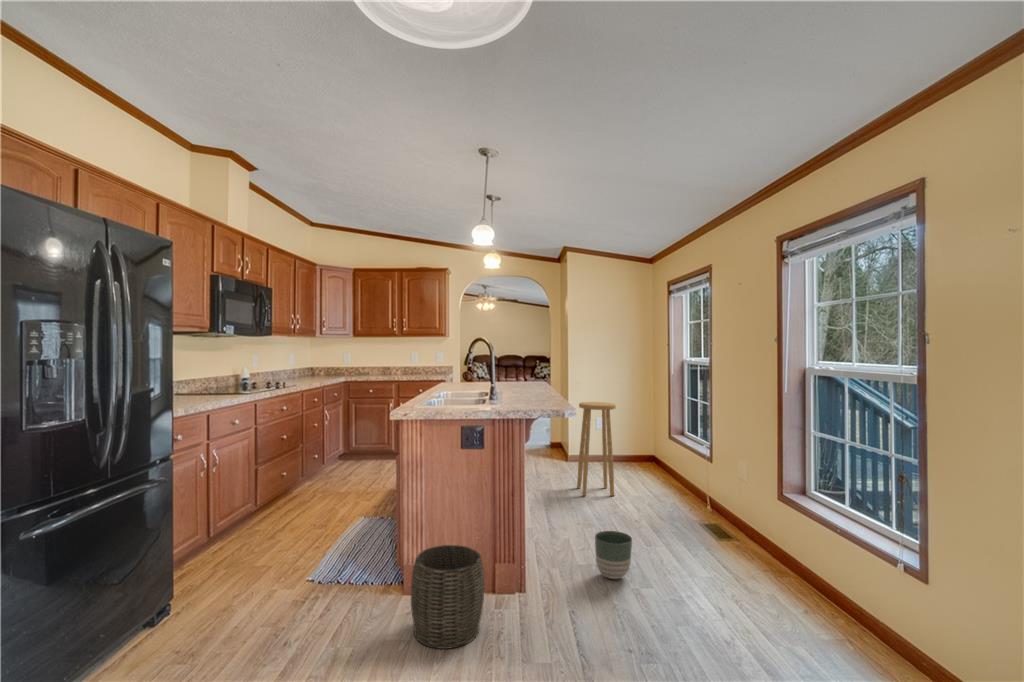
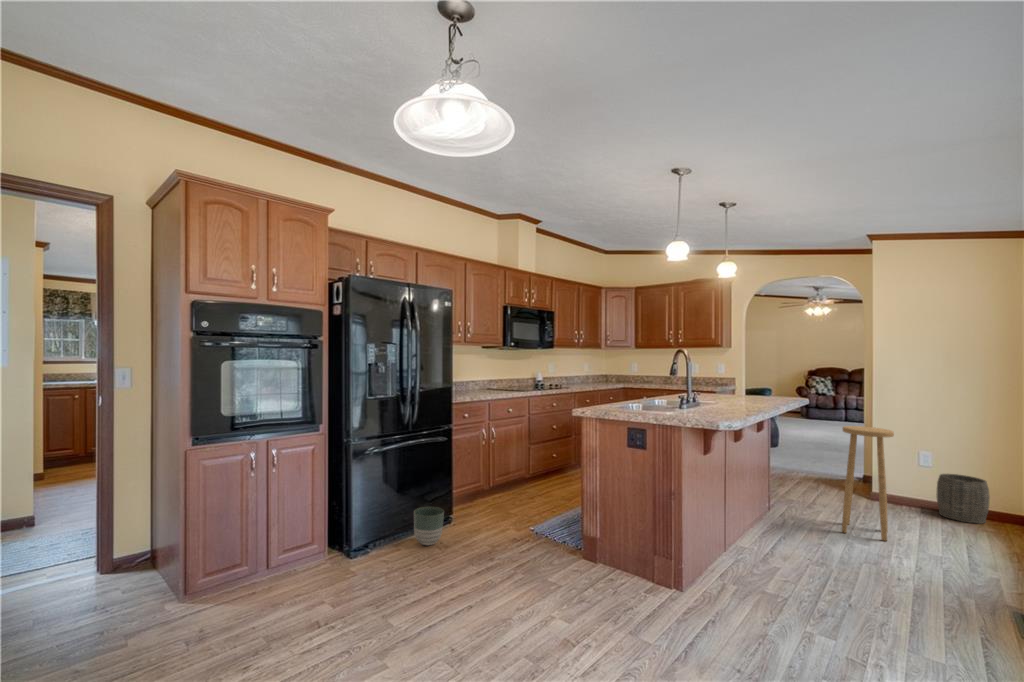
planter: present [595,531,632,579] -> present [414,507,444,545]
woven basket: present [411,545,484,649] -> present [936,474,990,524]

